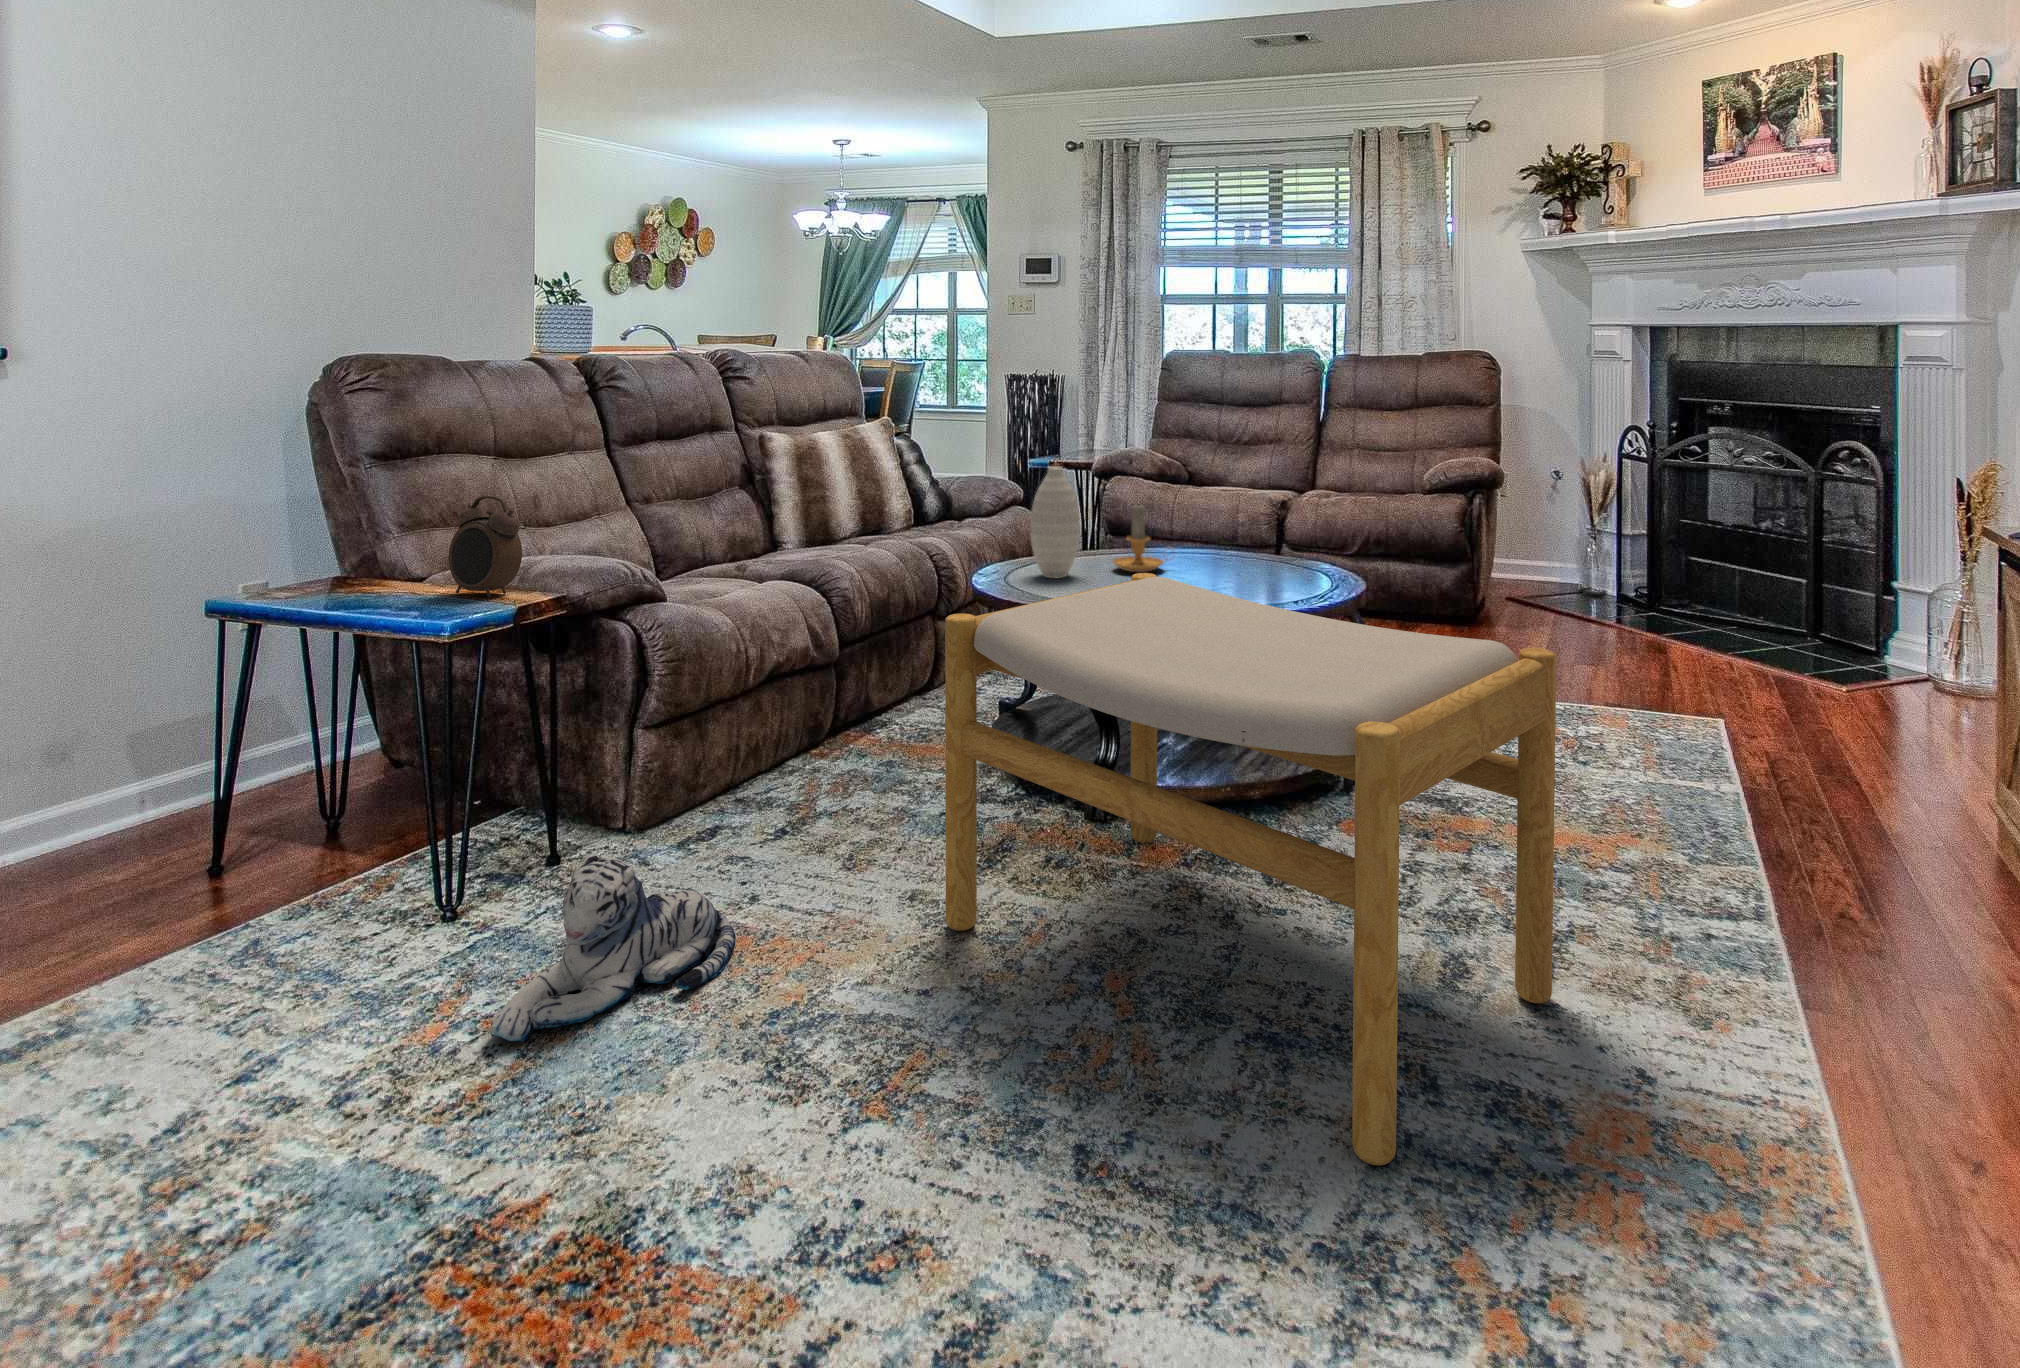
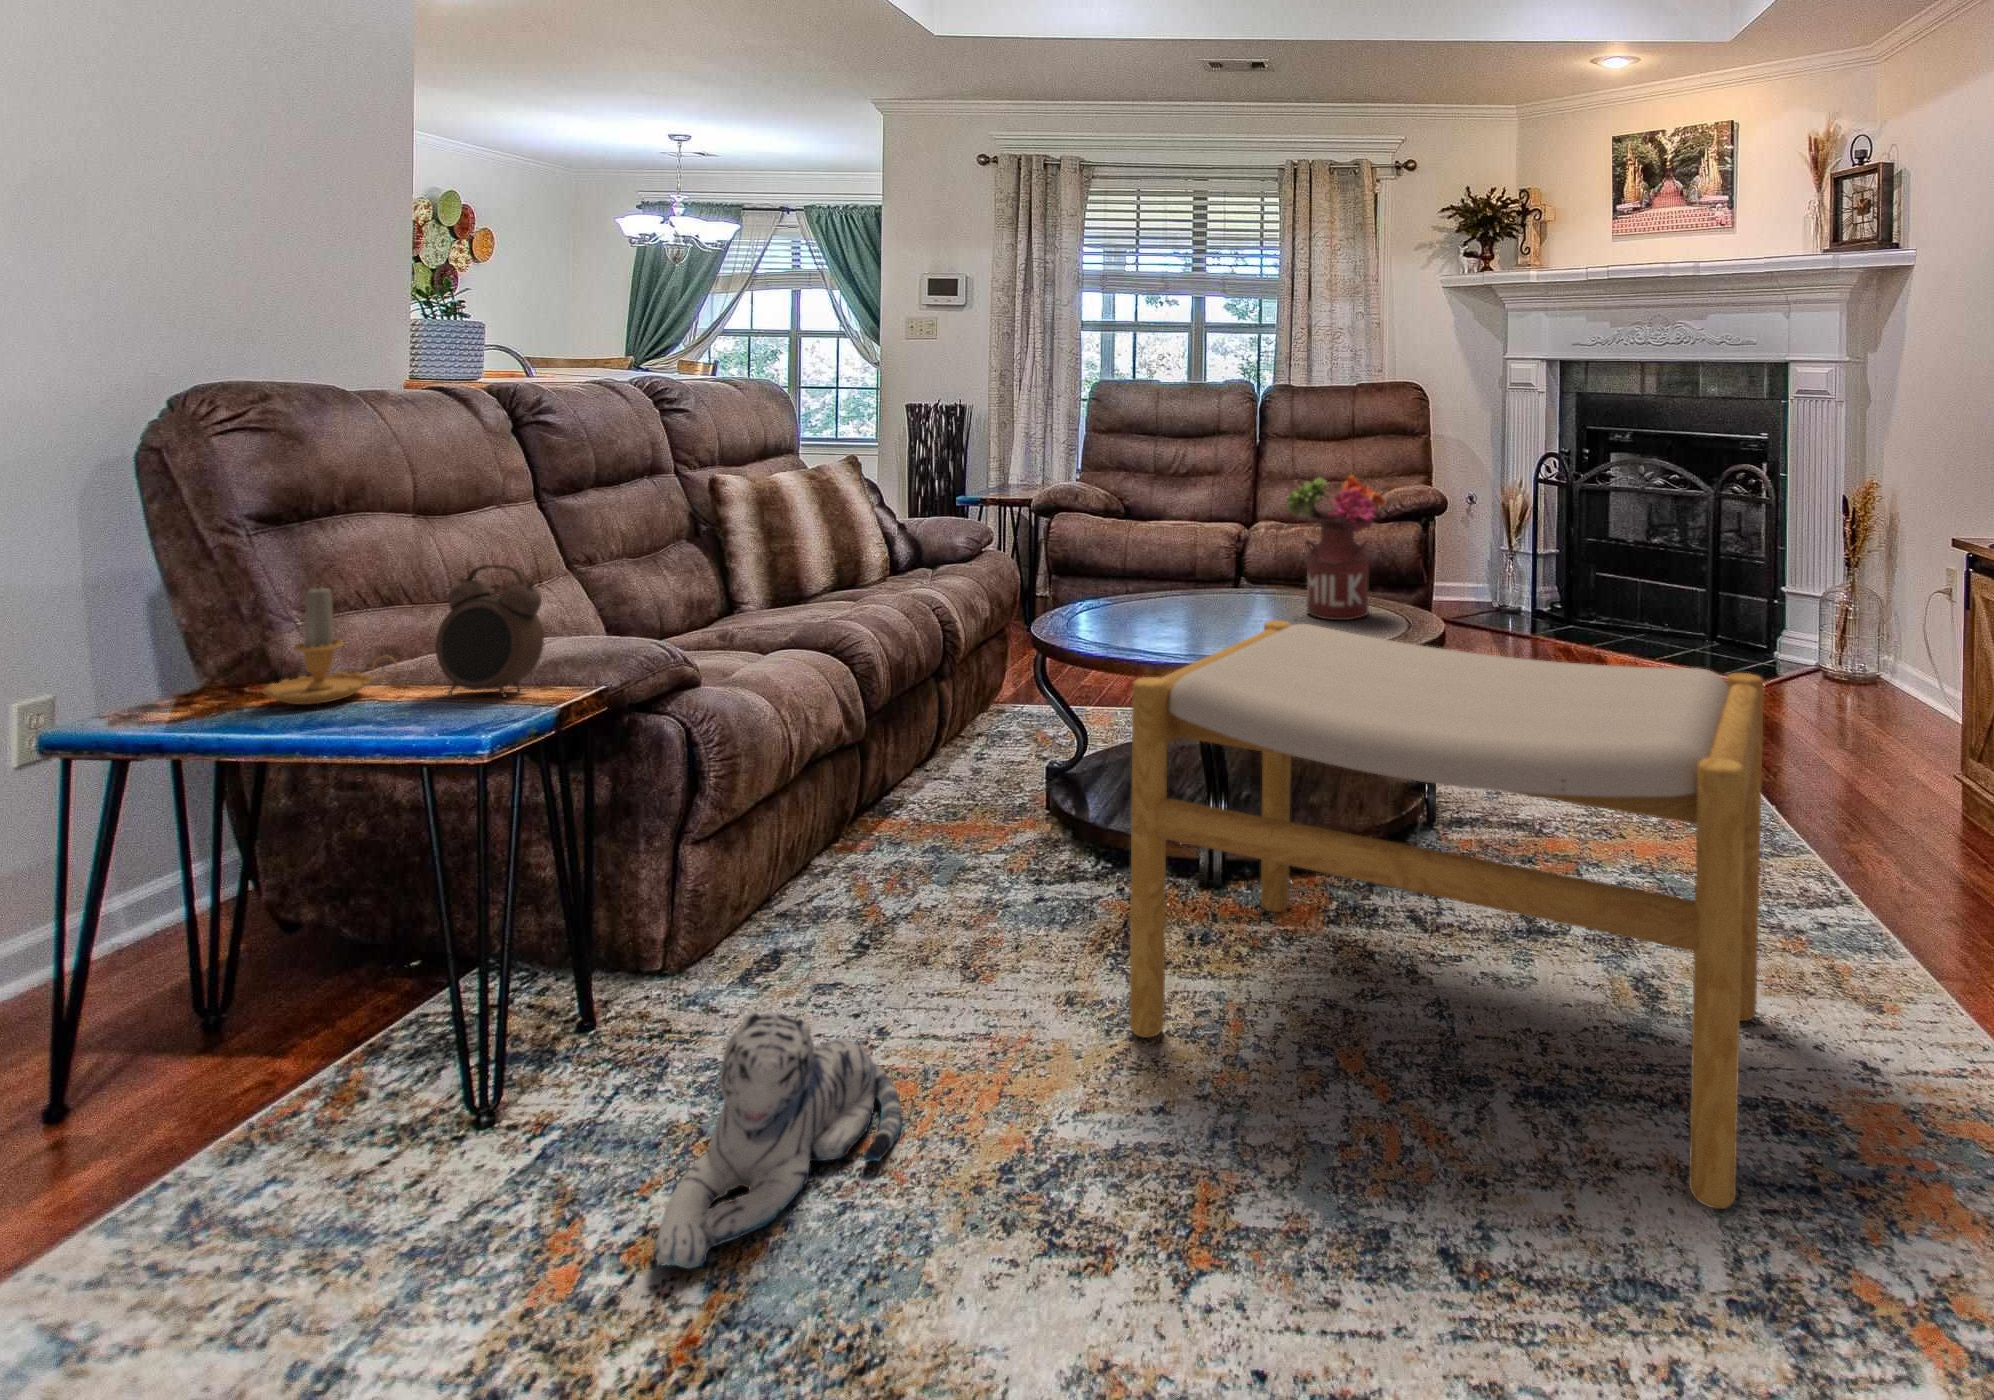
flower arrangement: none [1220,440,1318,579] -> present [1287,474,1385,620]
vase: present [1030,466,1080,578] -> none [1093,508,1147,632]
candle: present [1112,505,1173,572] -> present [263,588,397,705]

